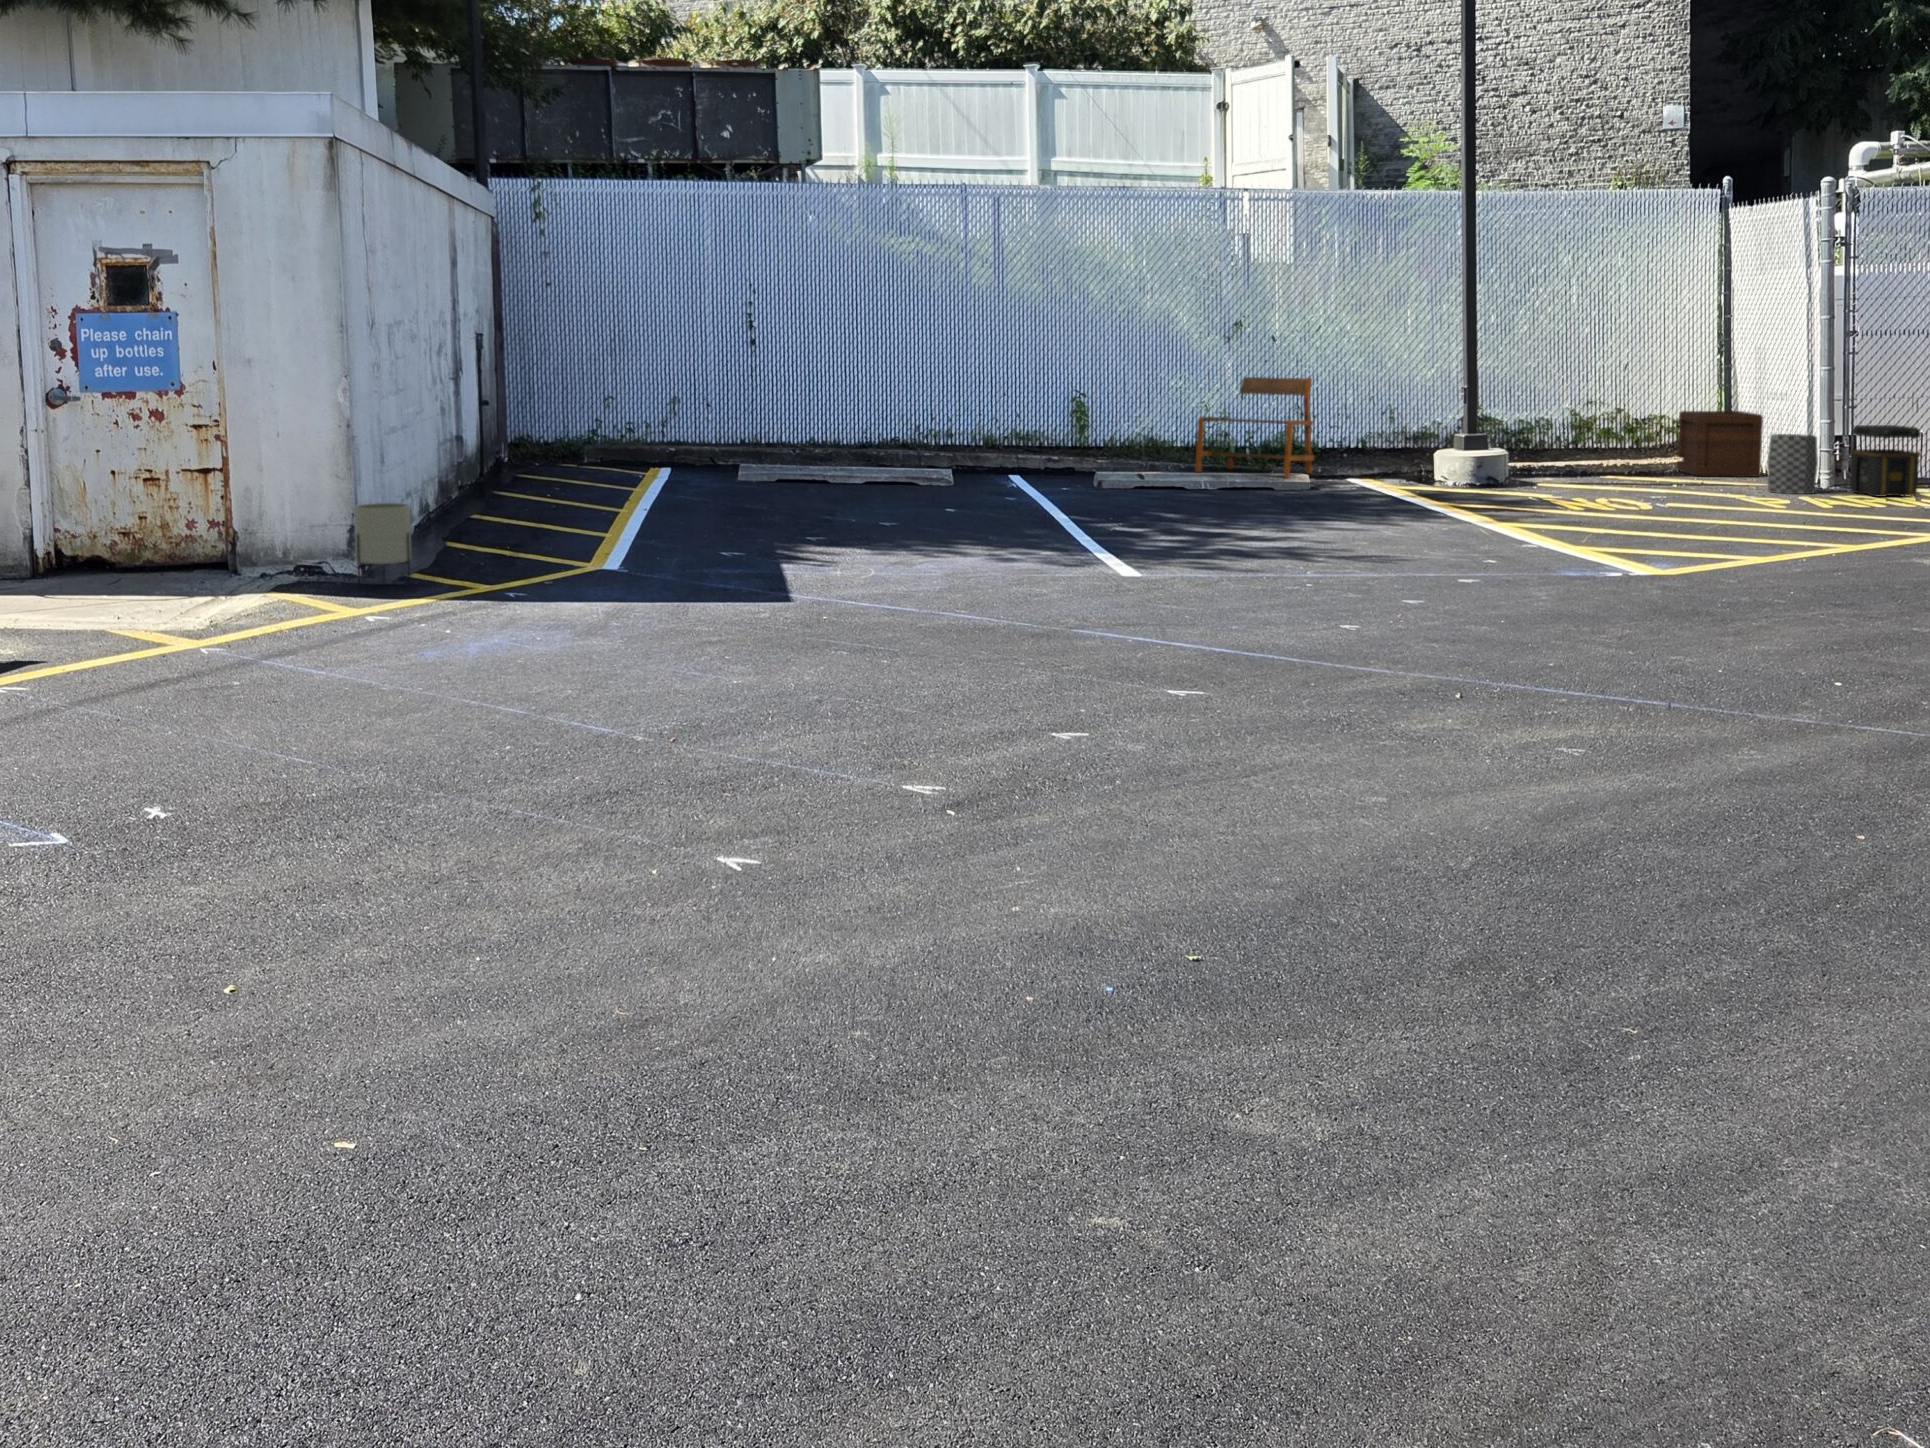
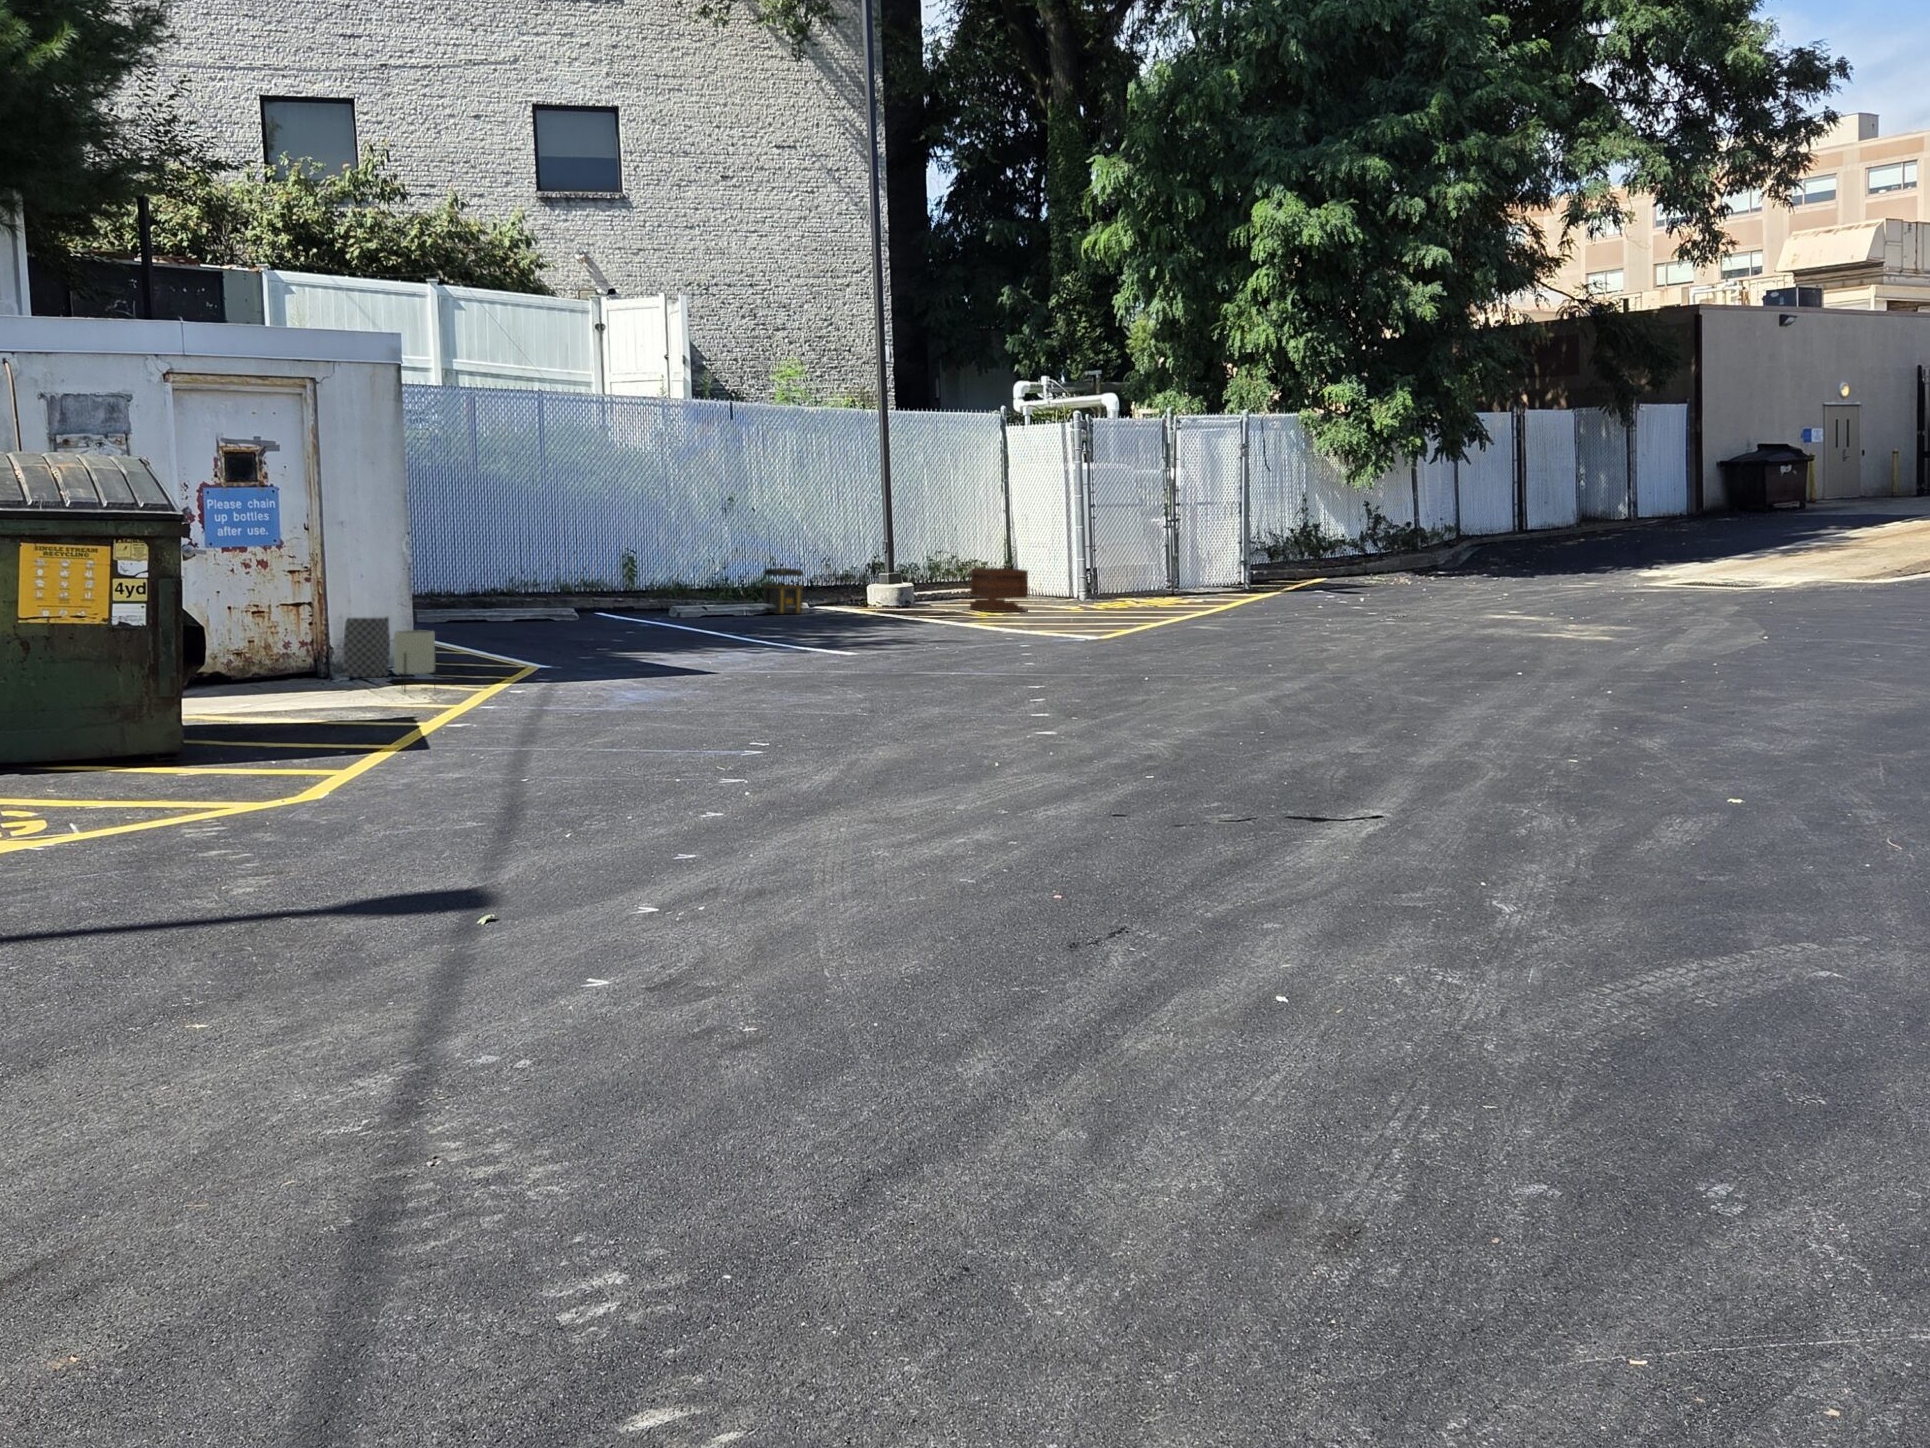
bench: present [1195,377,1314,478] -> none [671,543,756,618]
toolbox: present [1850,425,1921,497] -> present [763,568,803,614]
trash can: present [1767,434,1818,494] -> present [343,617,390,677]

